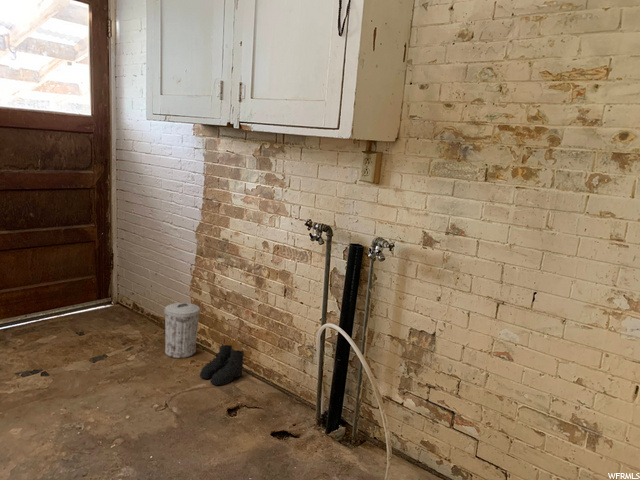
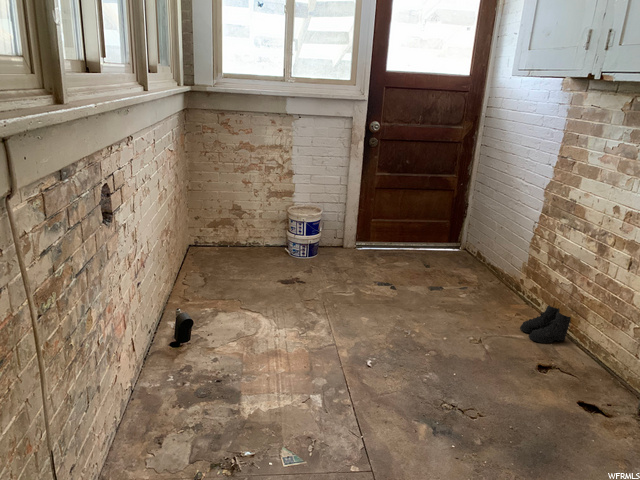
trash can: present [164,303,200,358] -> none [494,256,535,309]

